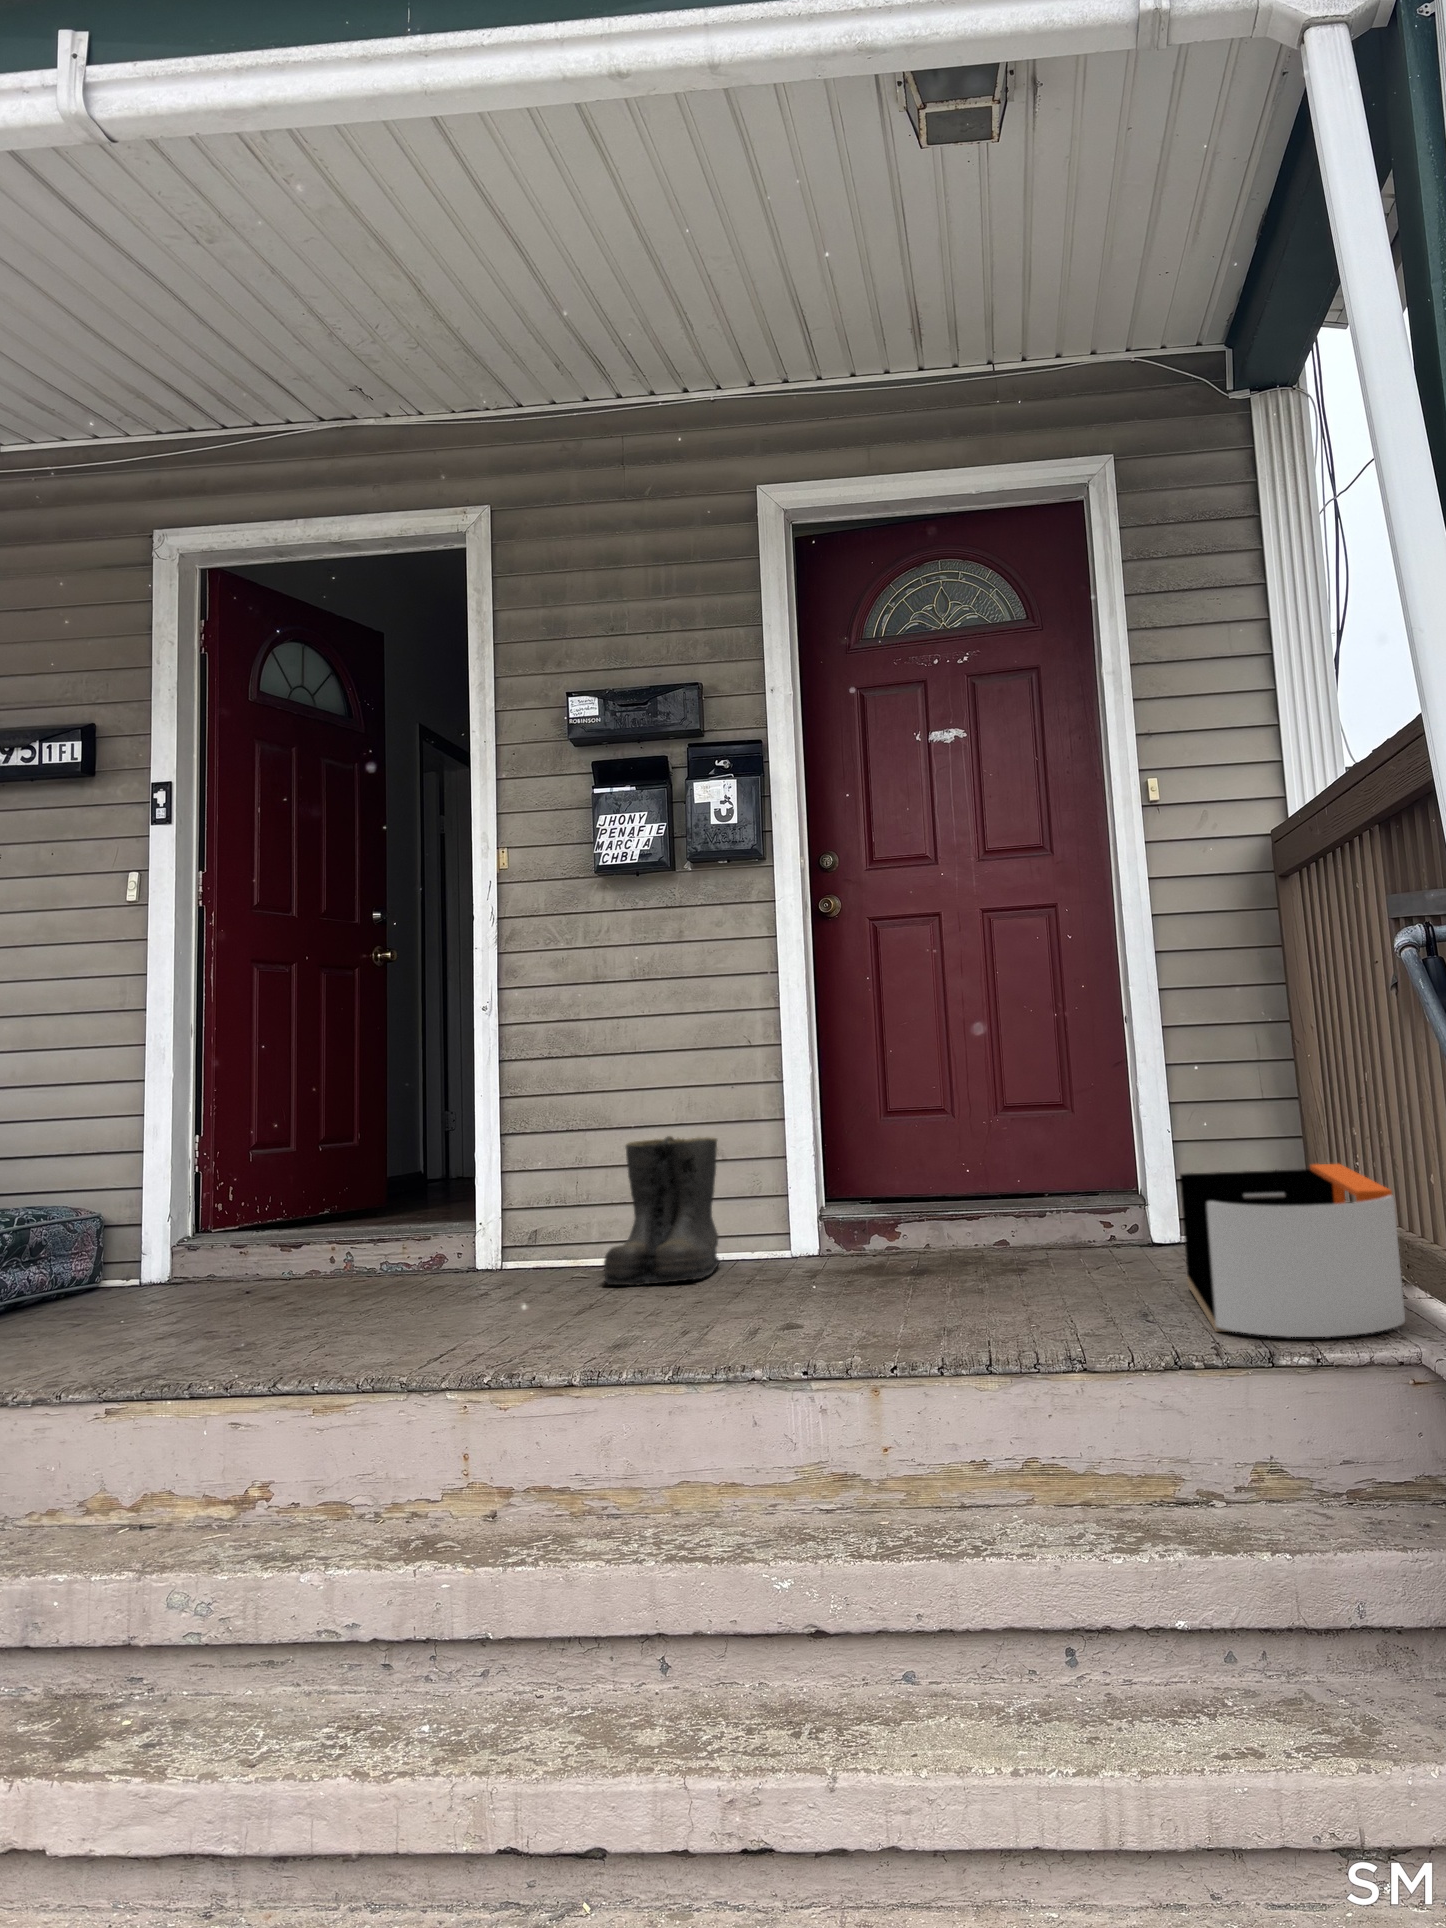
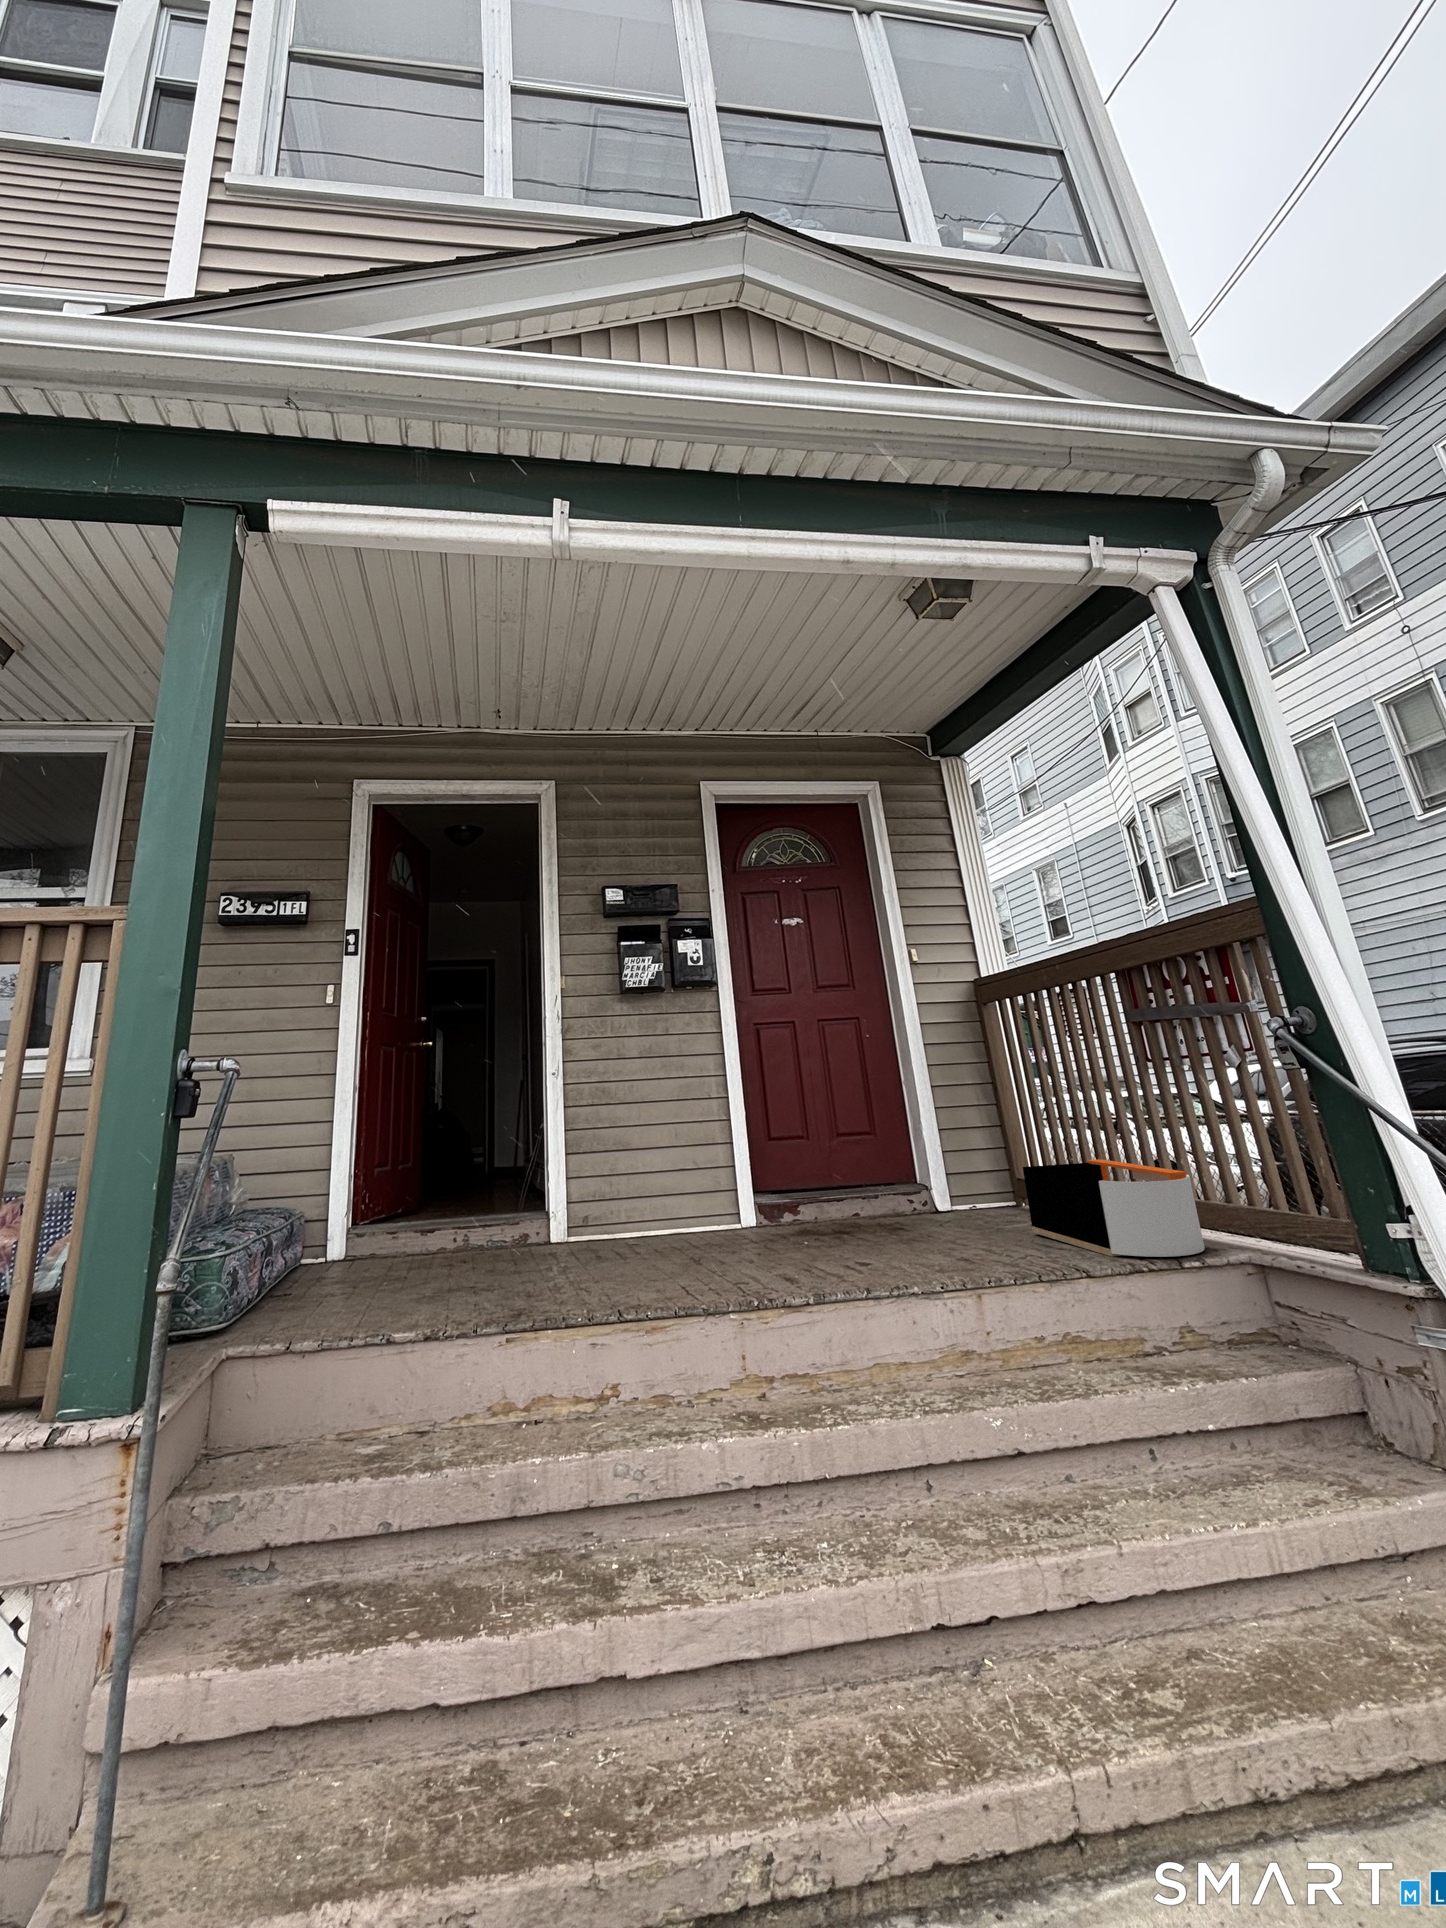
boots: present [603,1136,719,1286] -> none [656,1152,728,1248]

